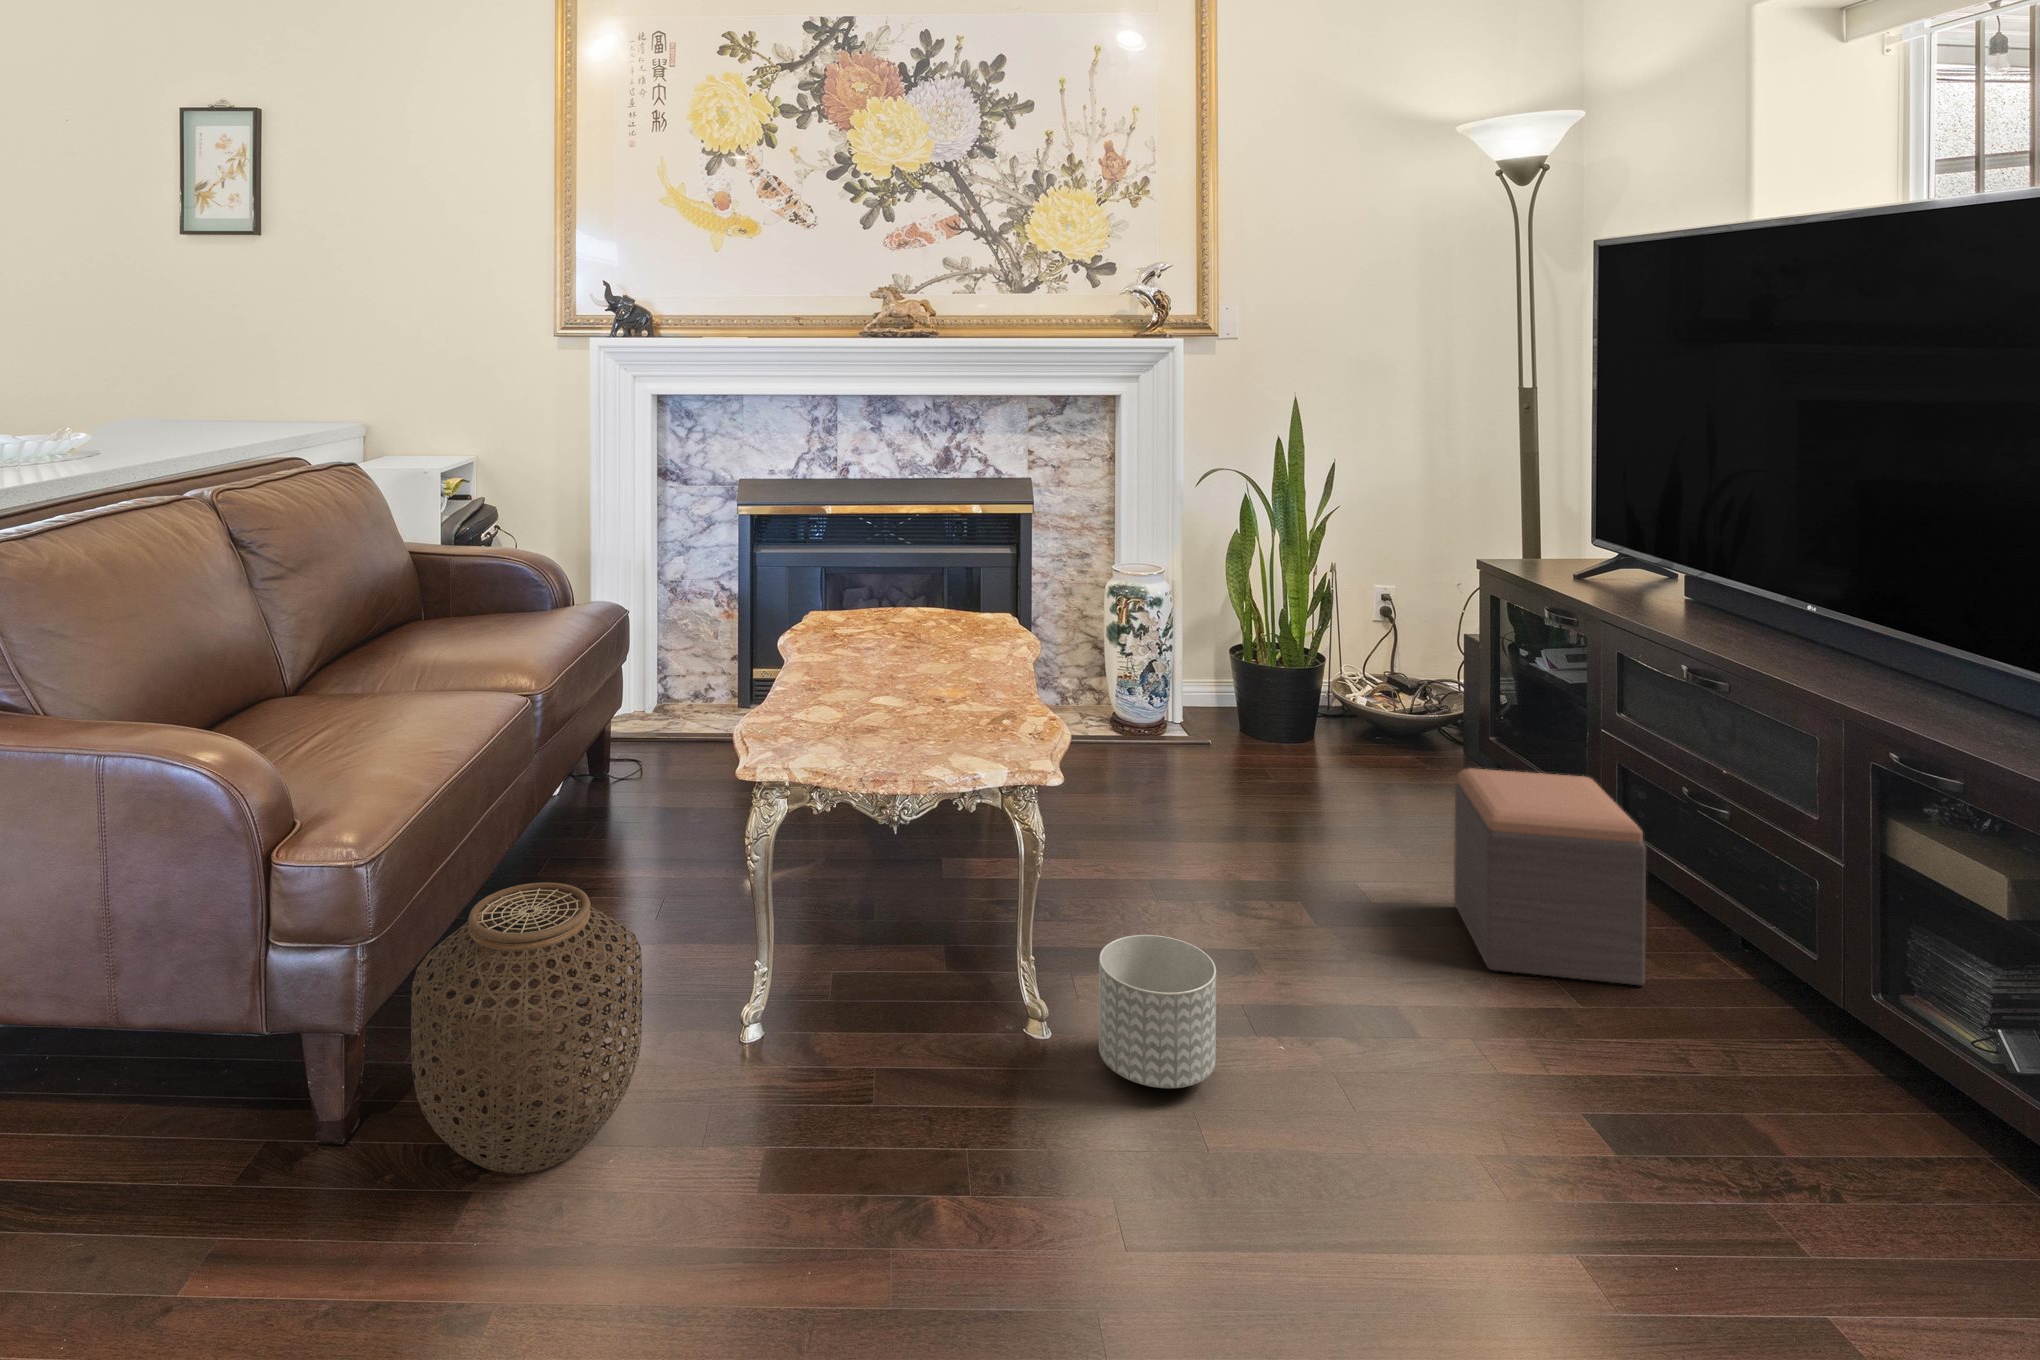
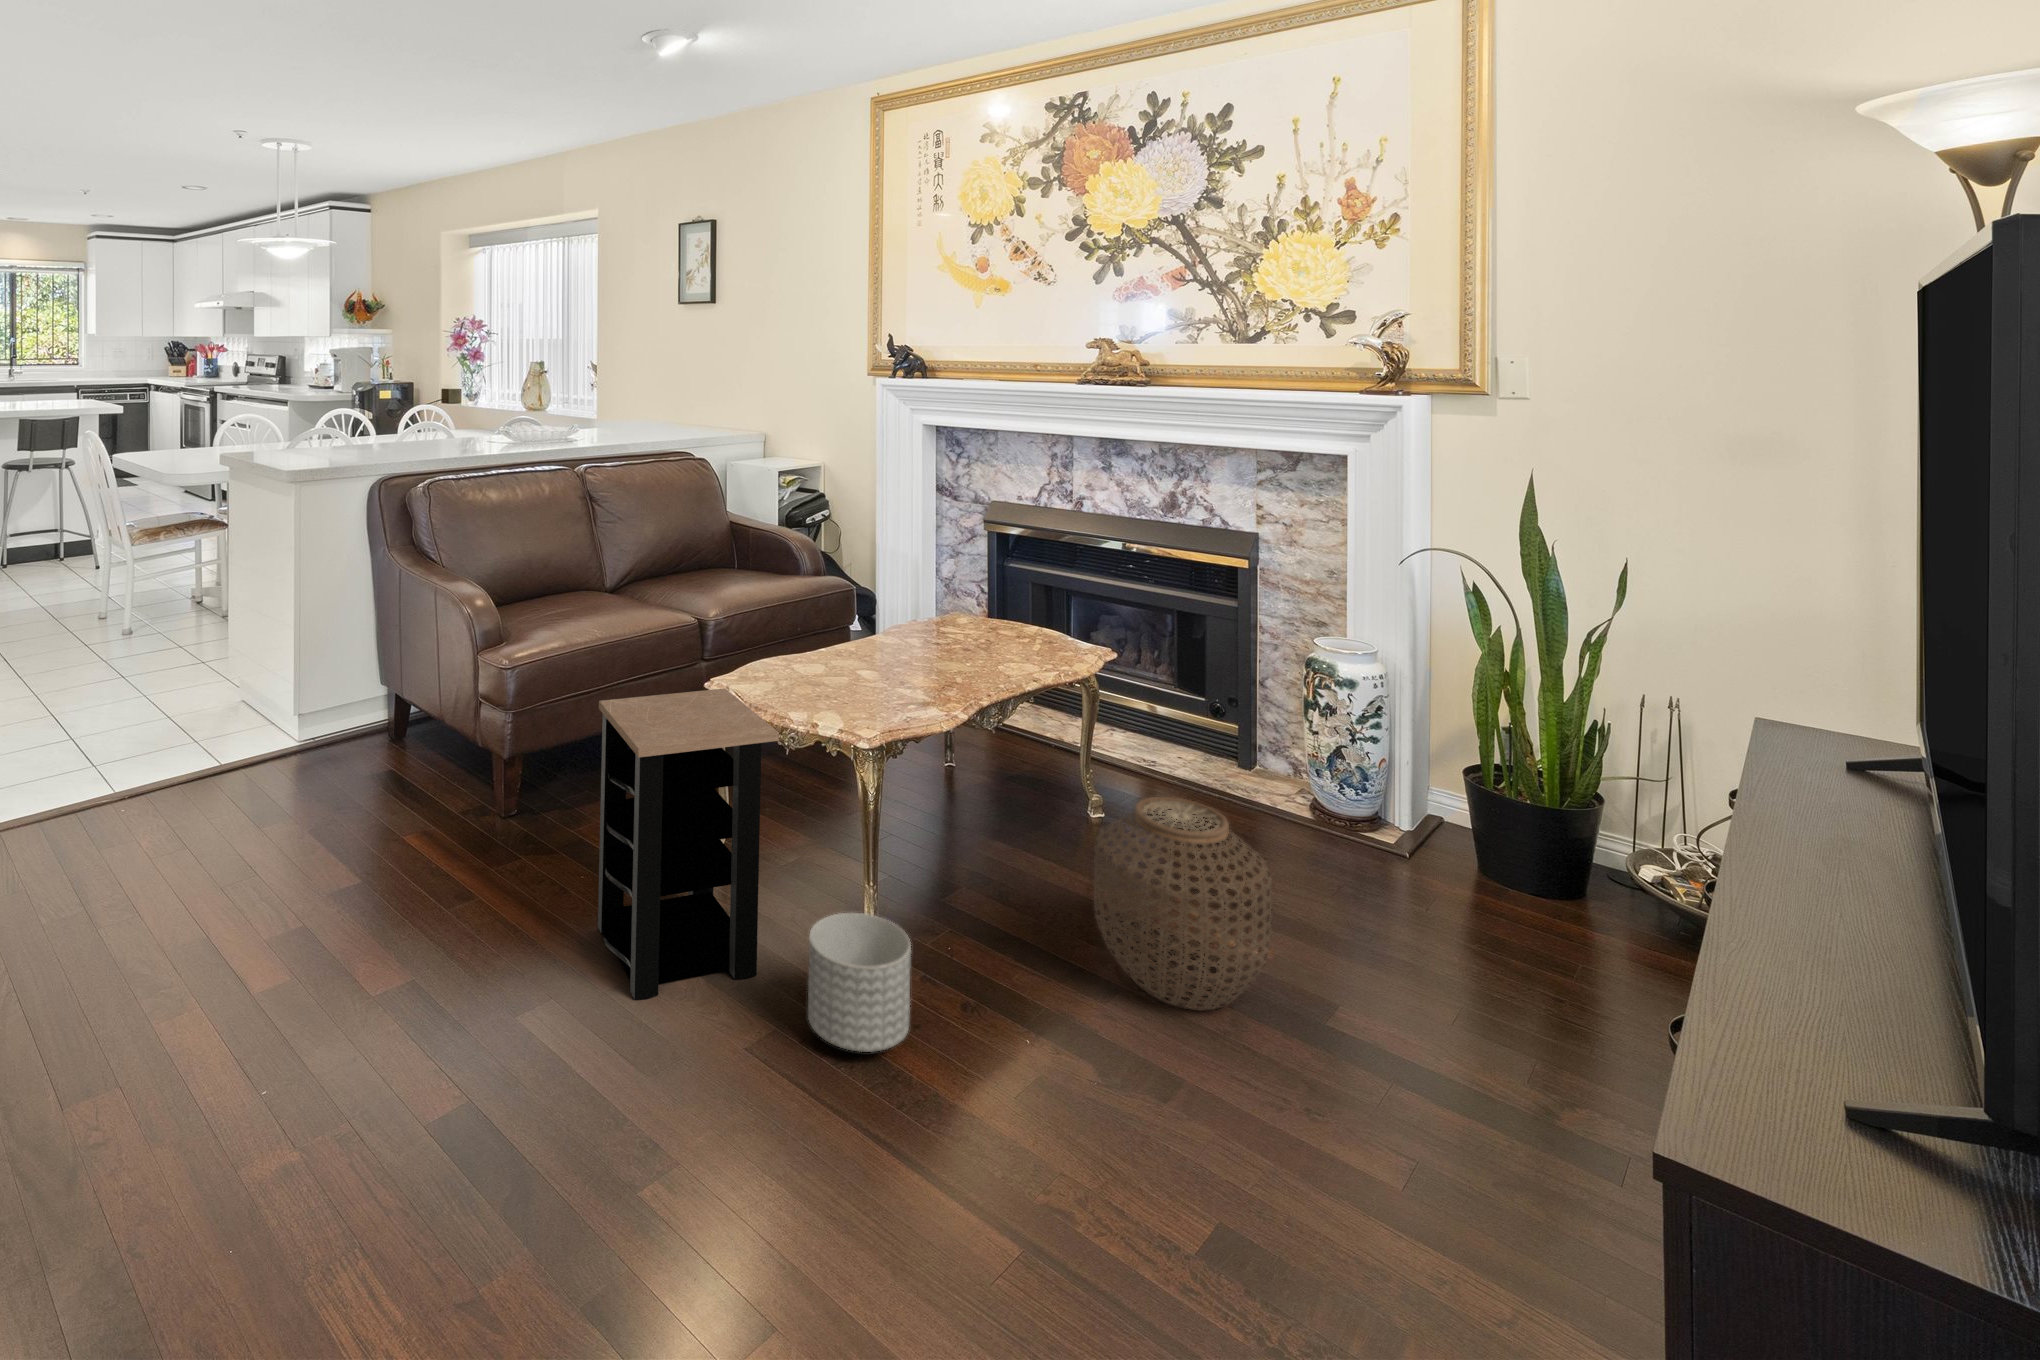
side table: none [764,742,1011,1171] -> present [598,688,779,1000]
footstool: present [1454,768,1646,985] -> none [1326,931,1602,1277]
woven basket: present [411,882,642,1173] -> present [1094,797,1272,1011]

